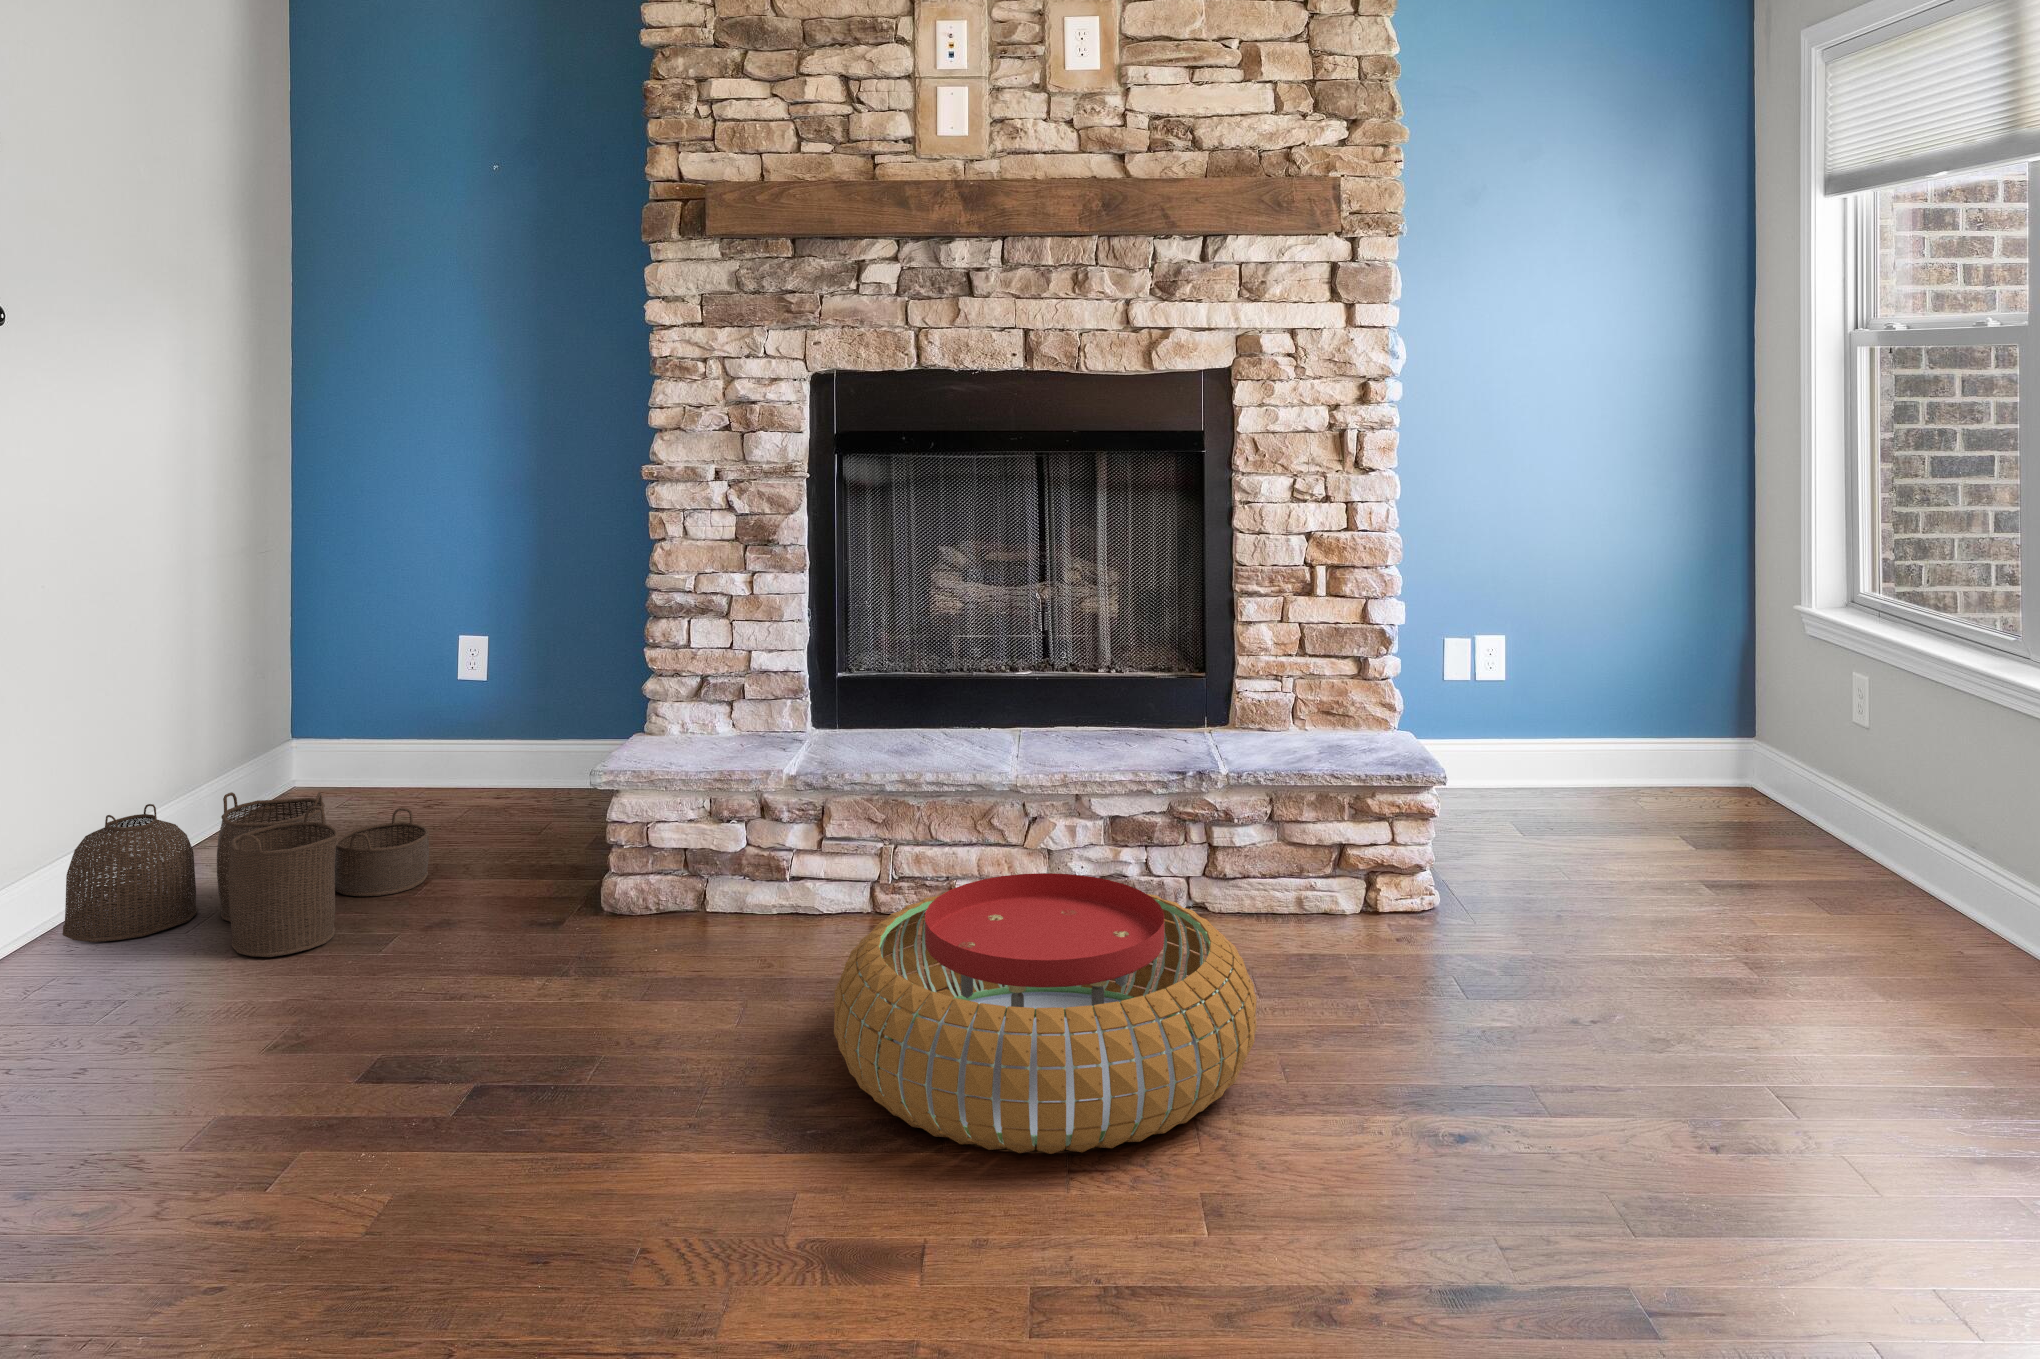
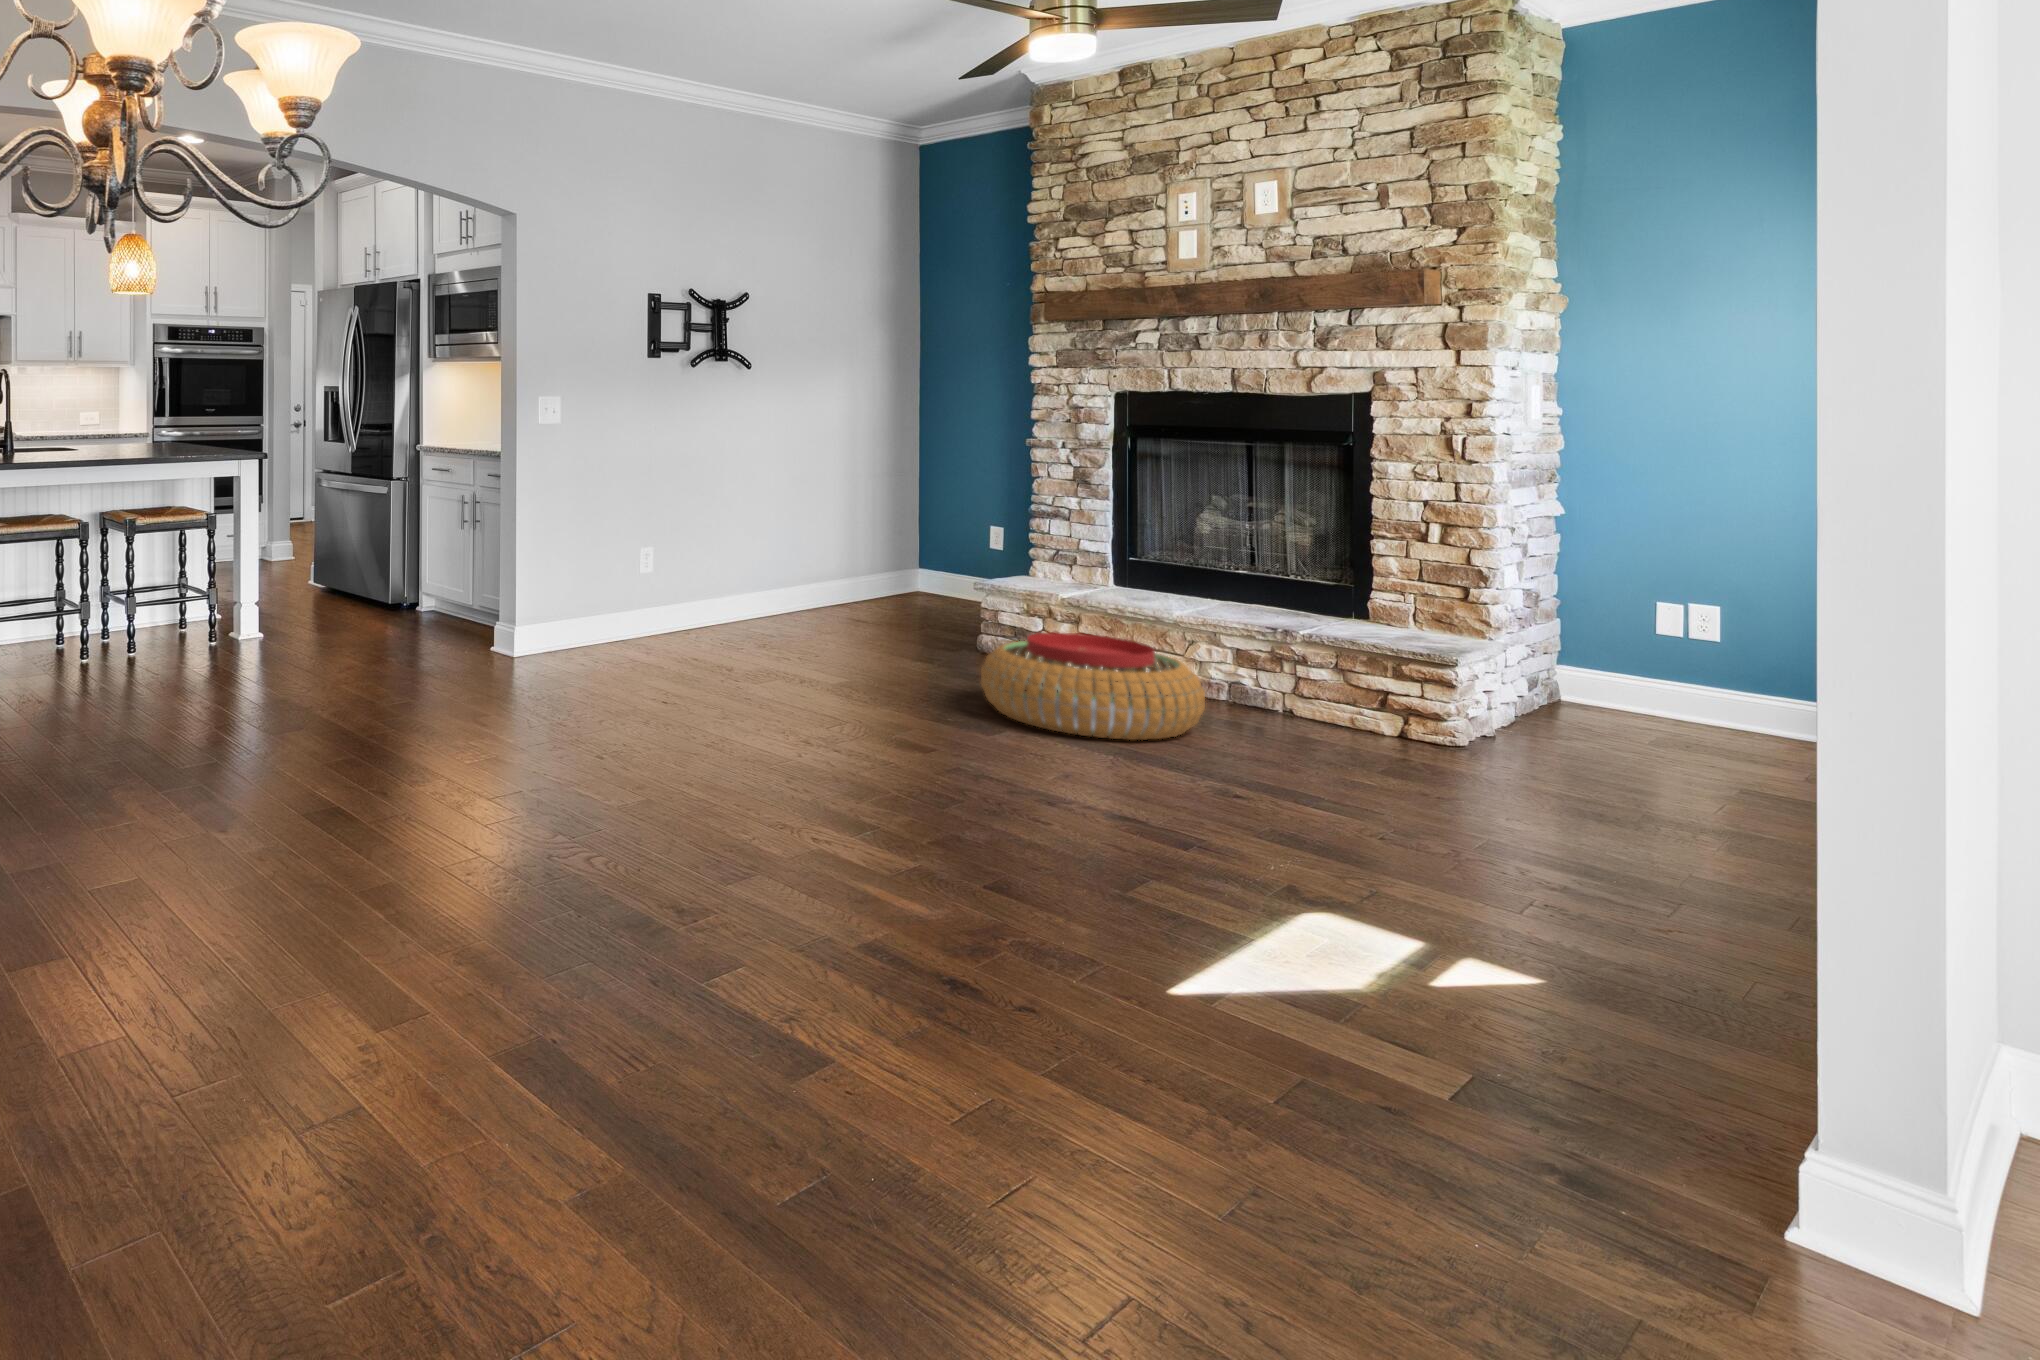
woven basket: present [63,792,429,957] -> none [775,570,924,635]

